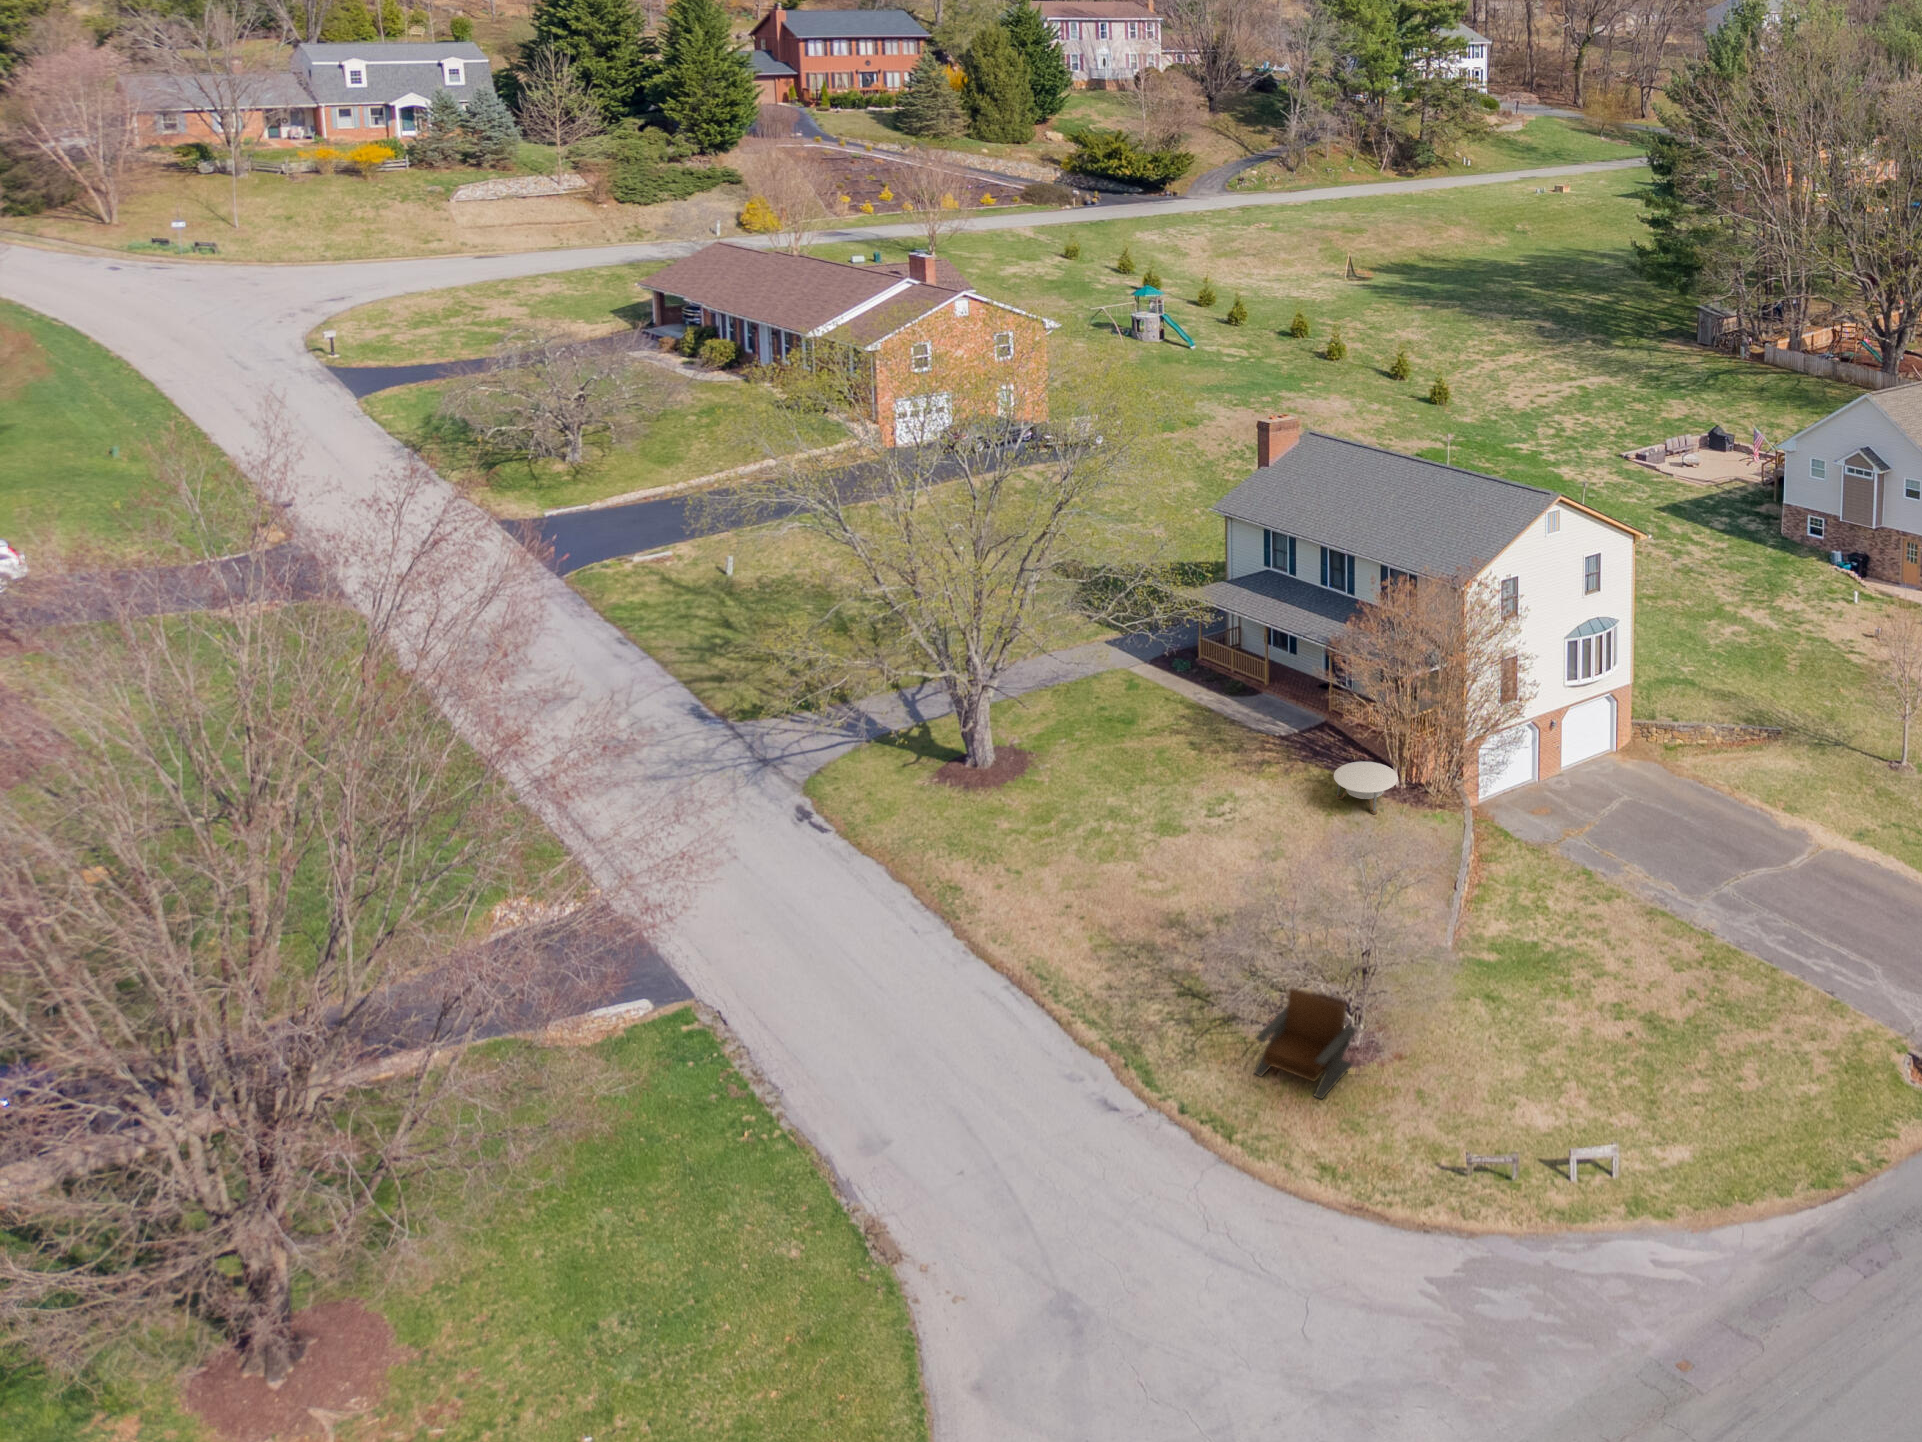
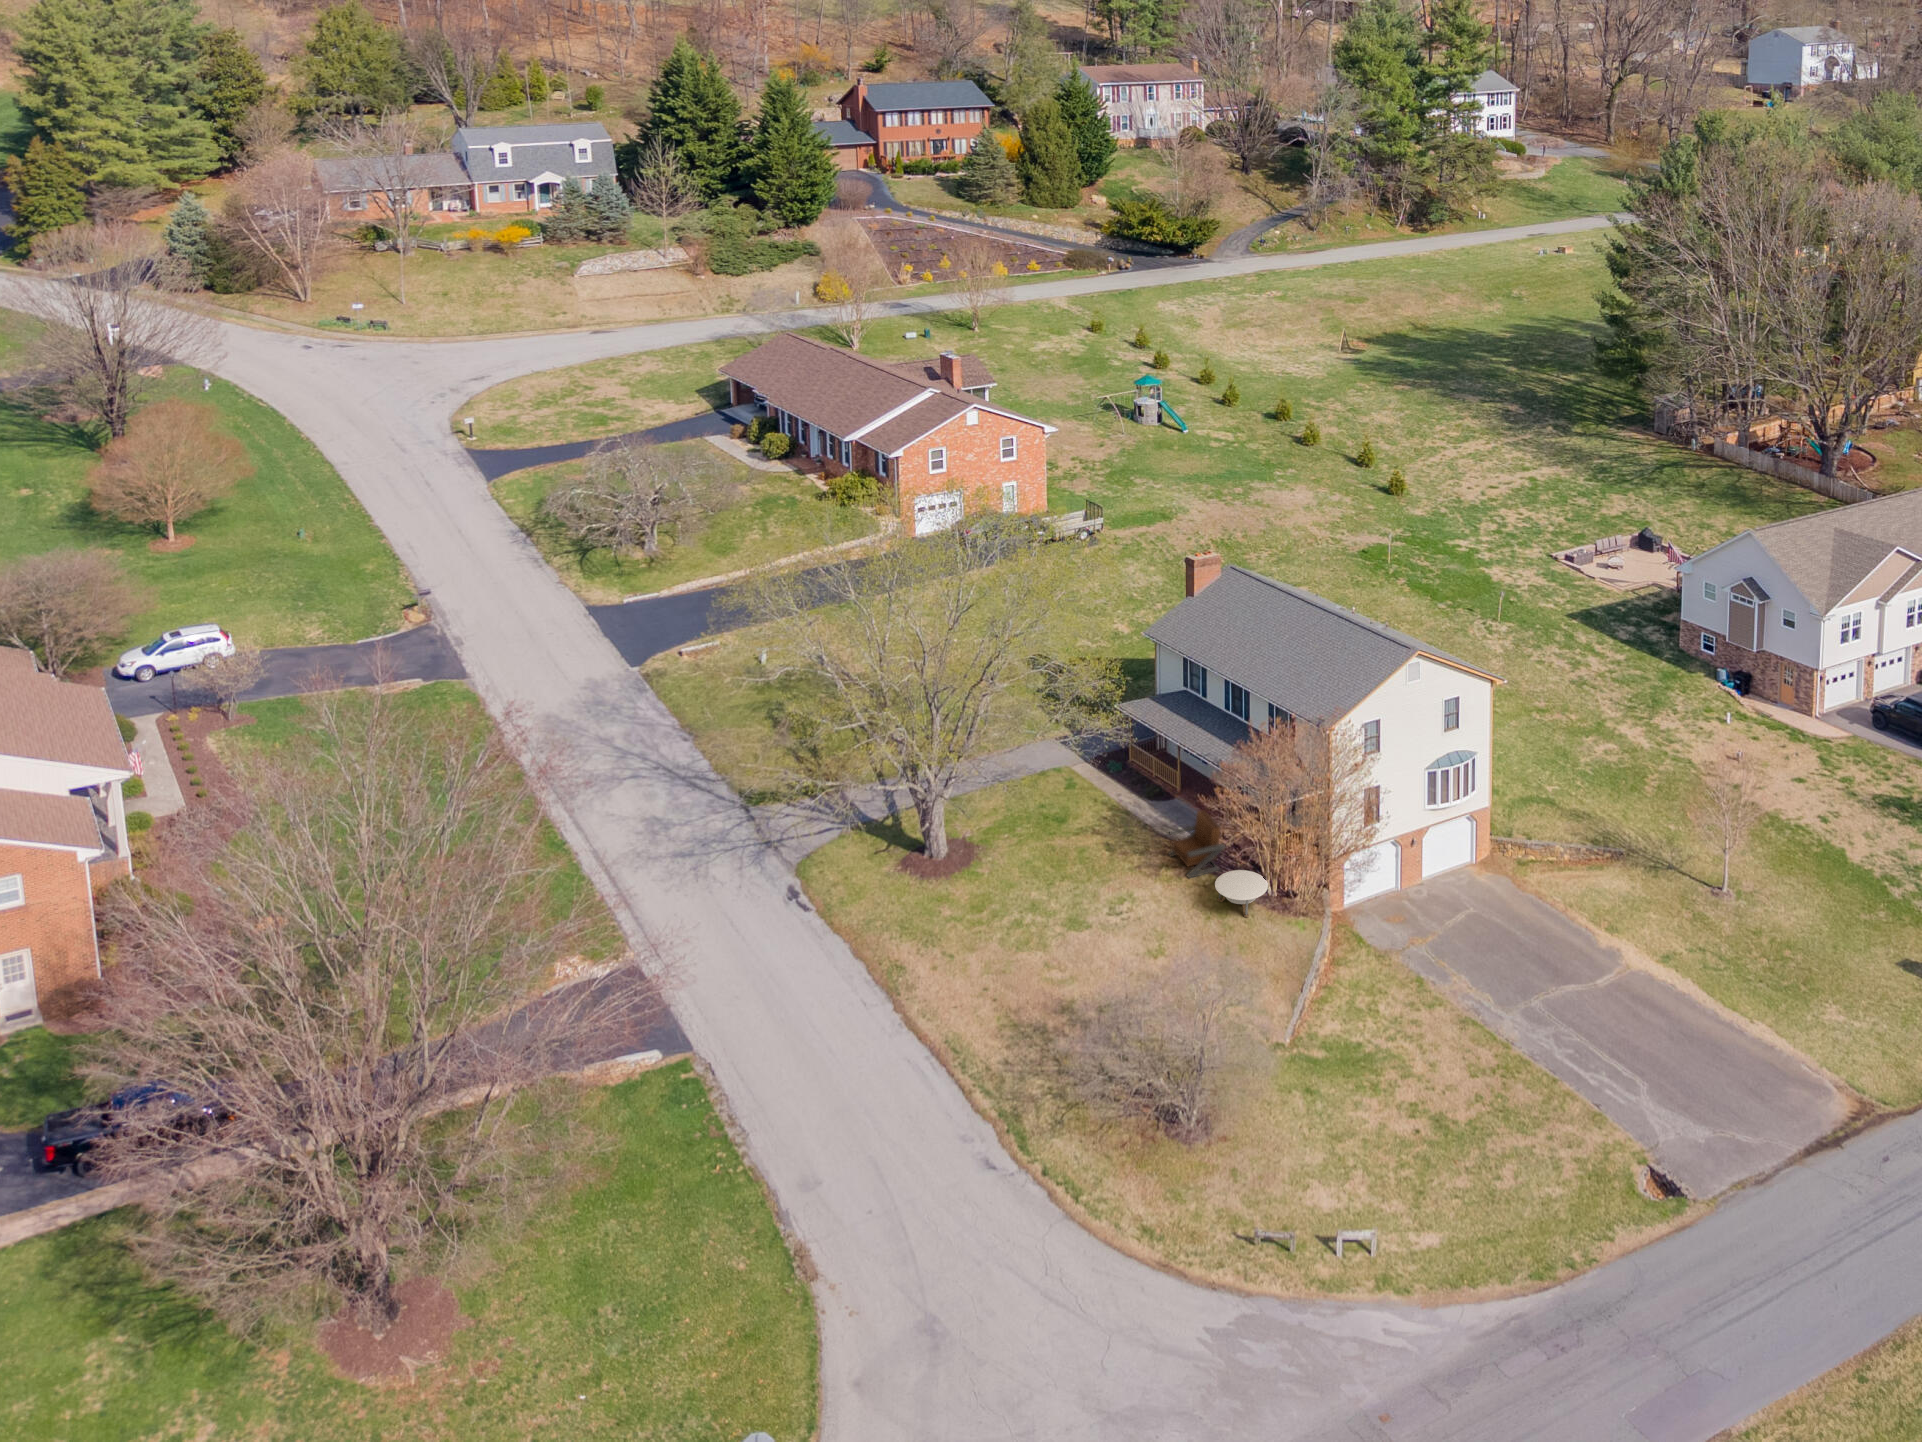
lounge chair: present [1254,988,1356,1099] -> present [1168,811,1225,878]

